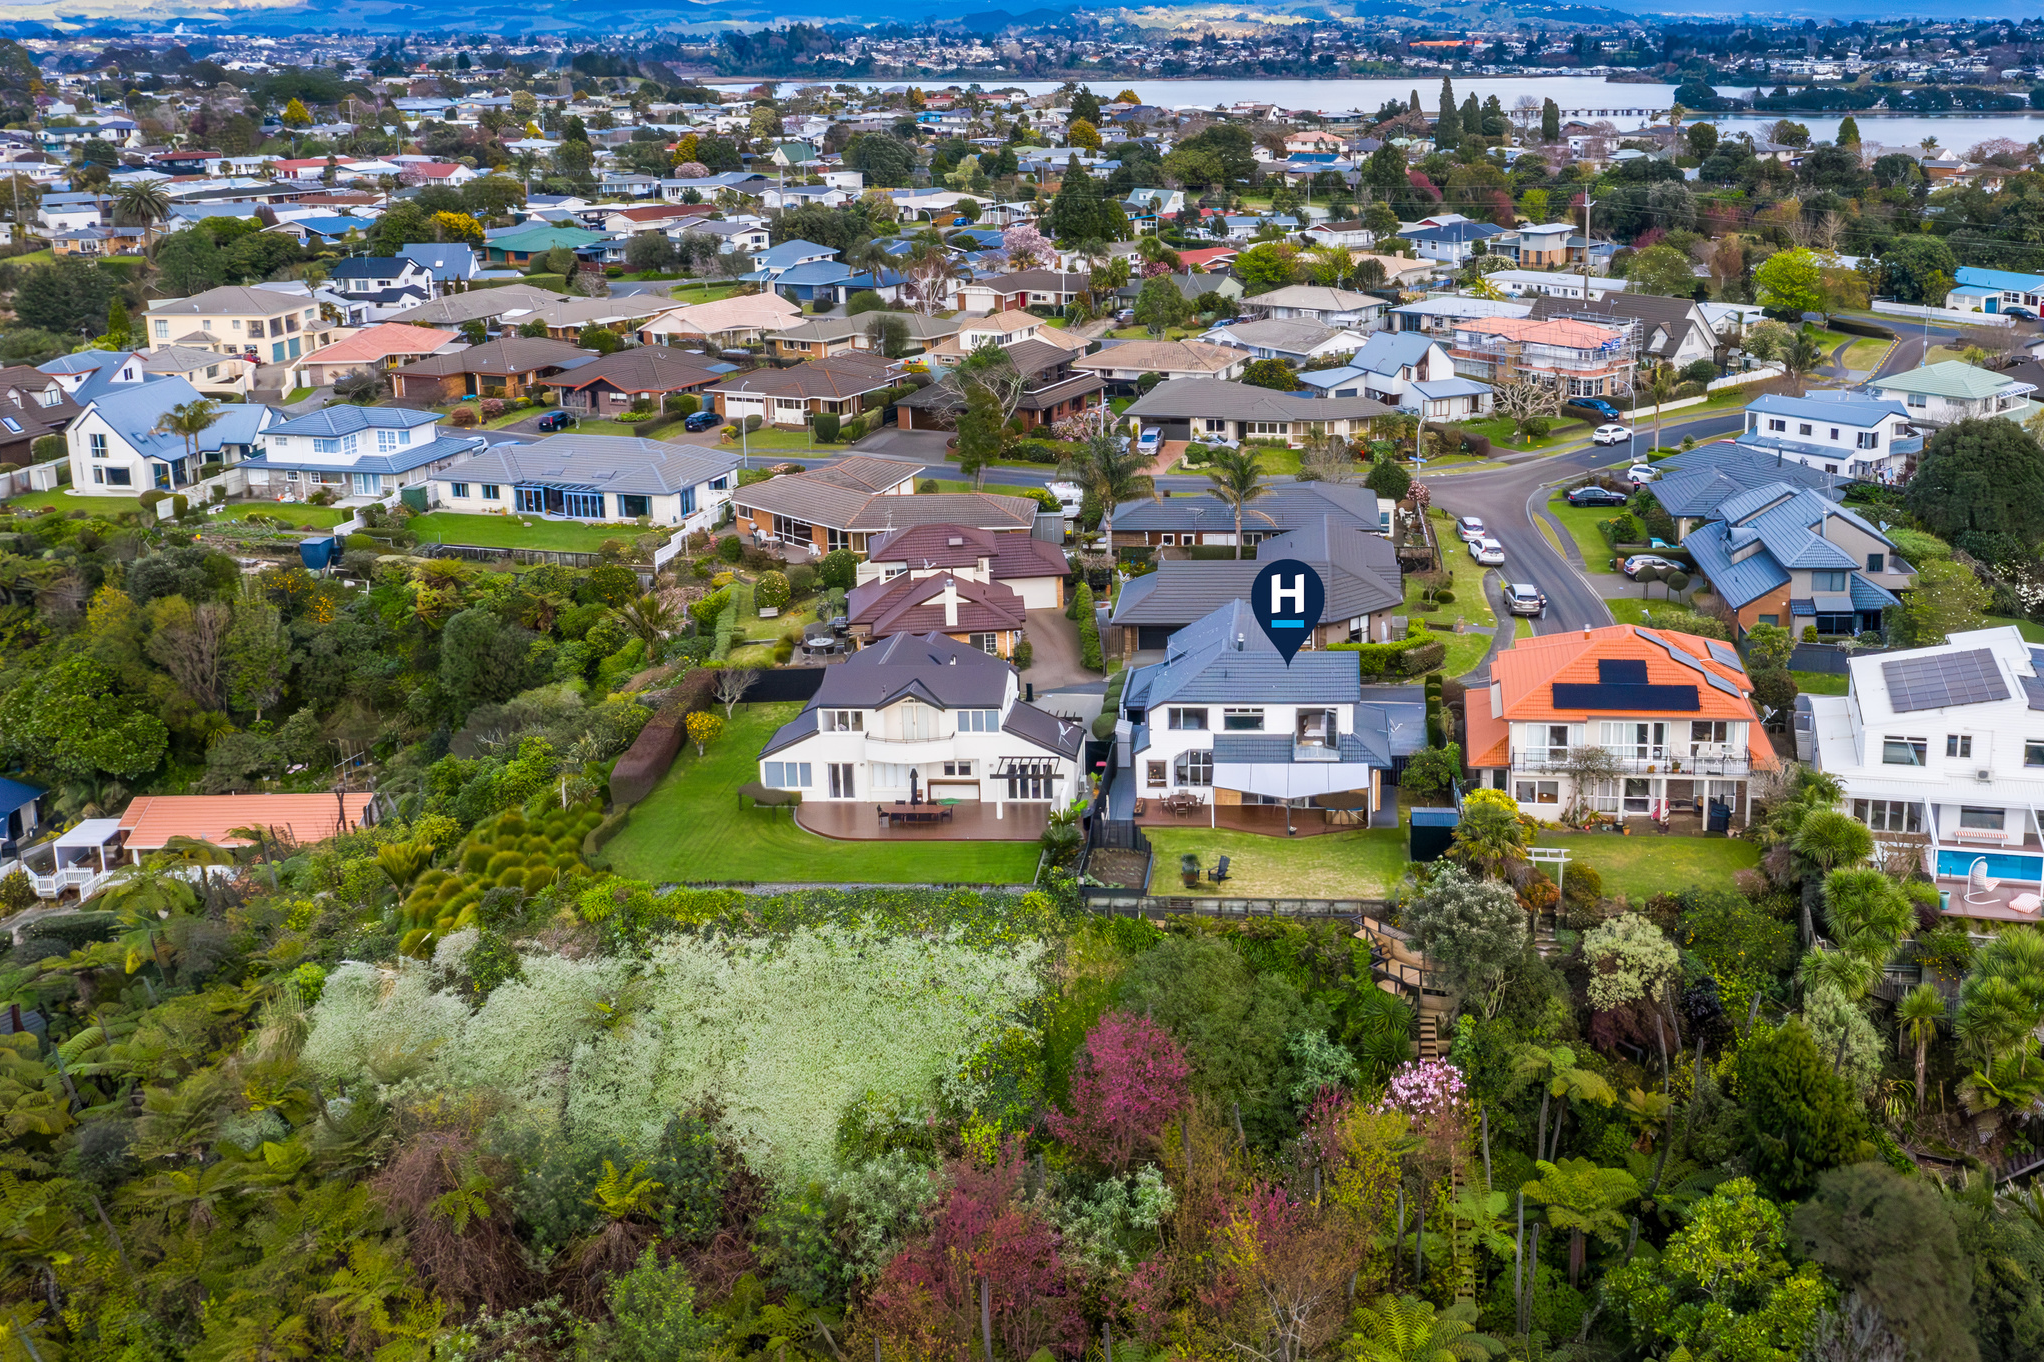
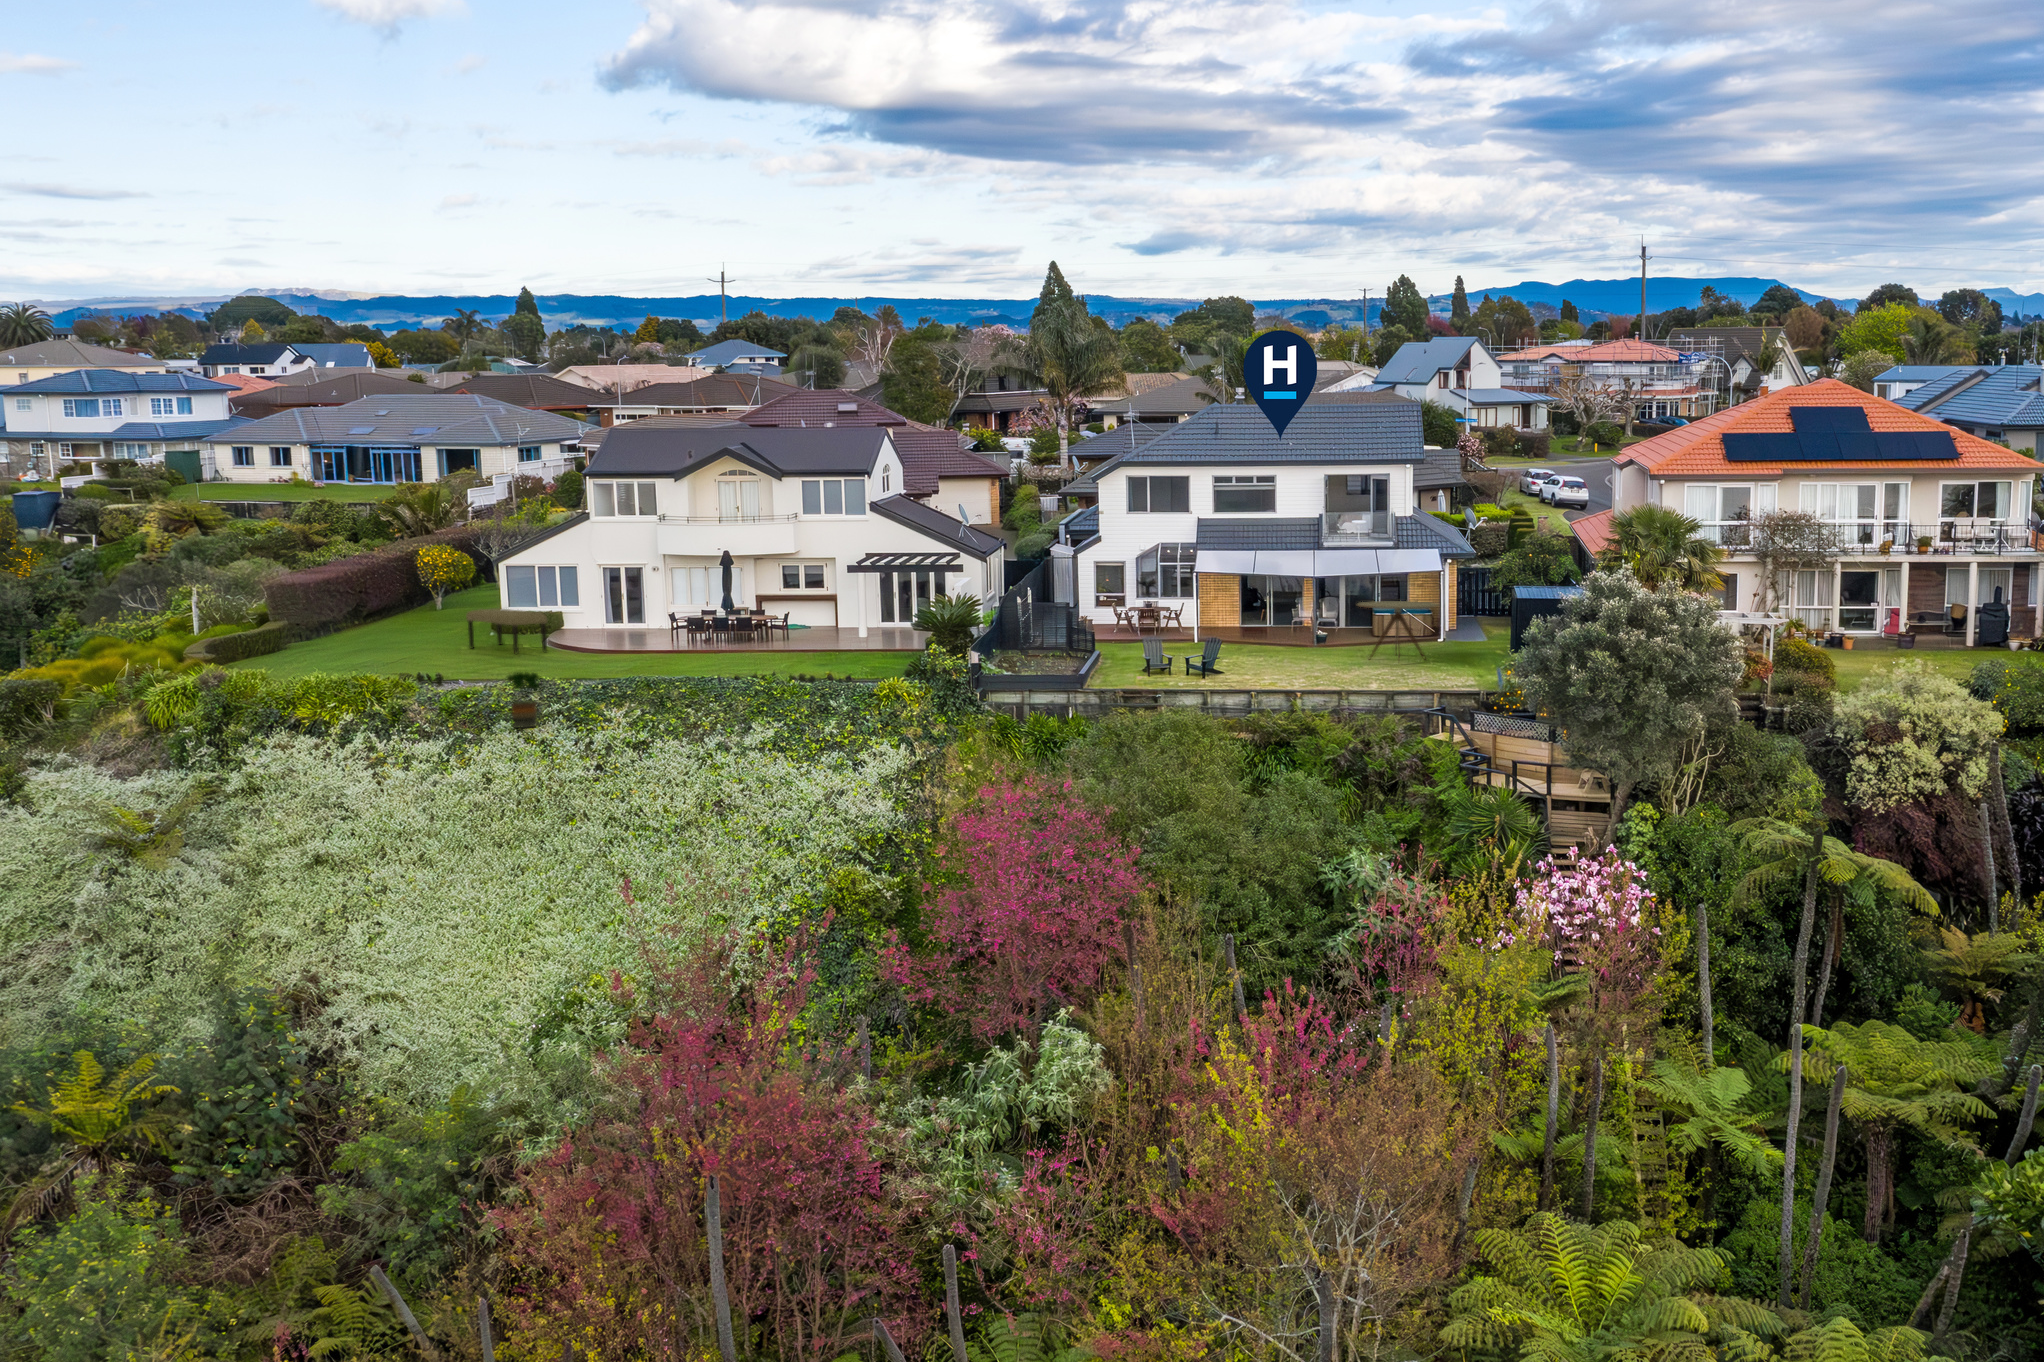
potted tree: present [1180,854,1201,887] -> present [506,672,544,728]

